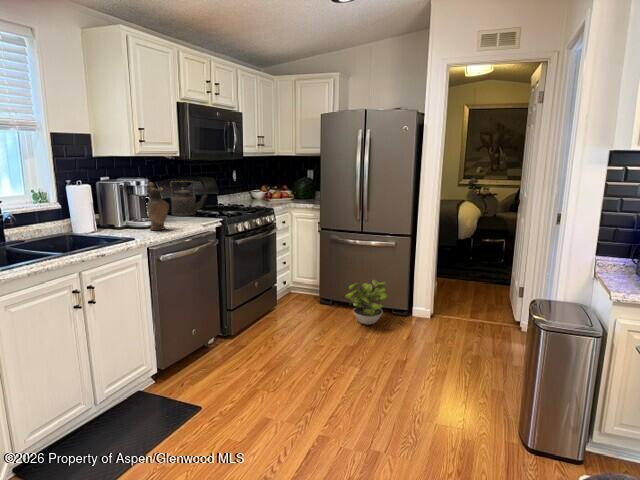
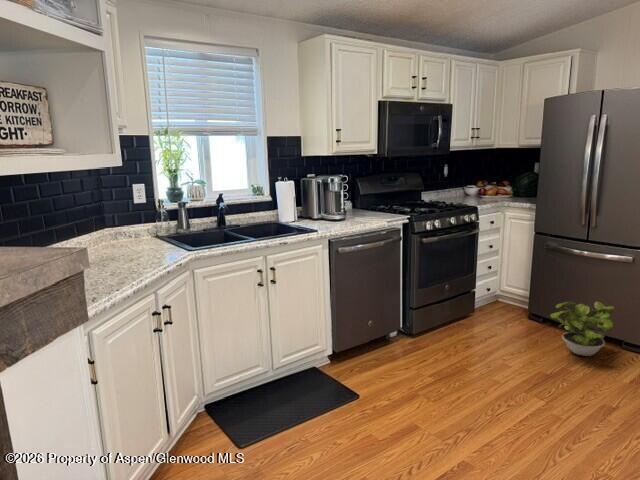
ceramic pitcher: present [147,182,169,230] -> none [336,179,355,224]
kettle: present [171,188,207,216] -> none [369,177,403,211]

